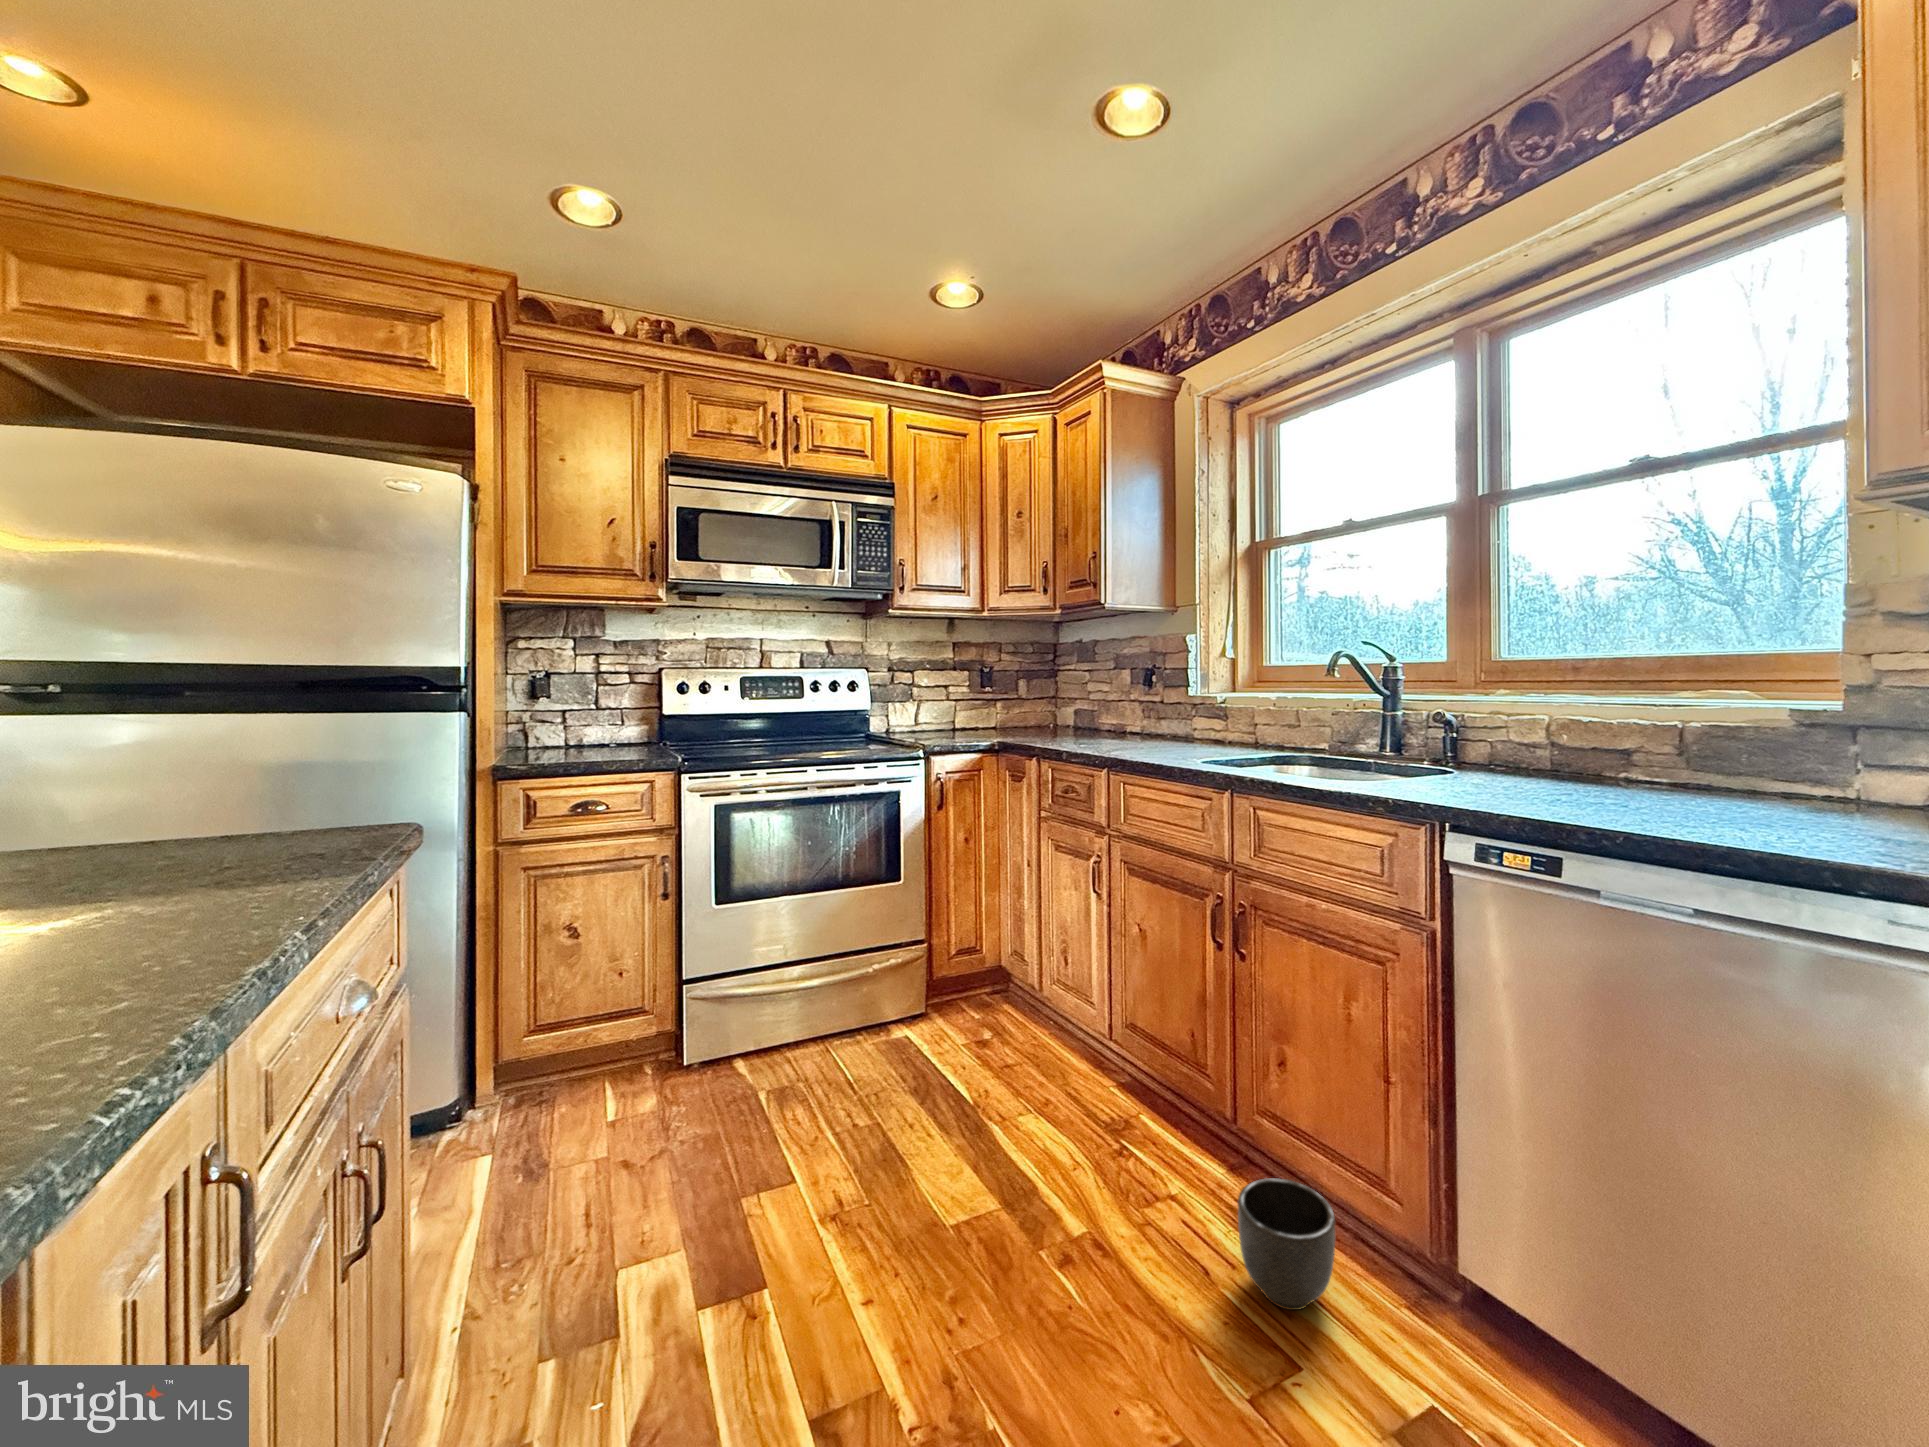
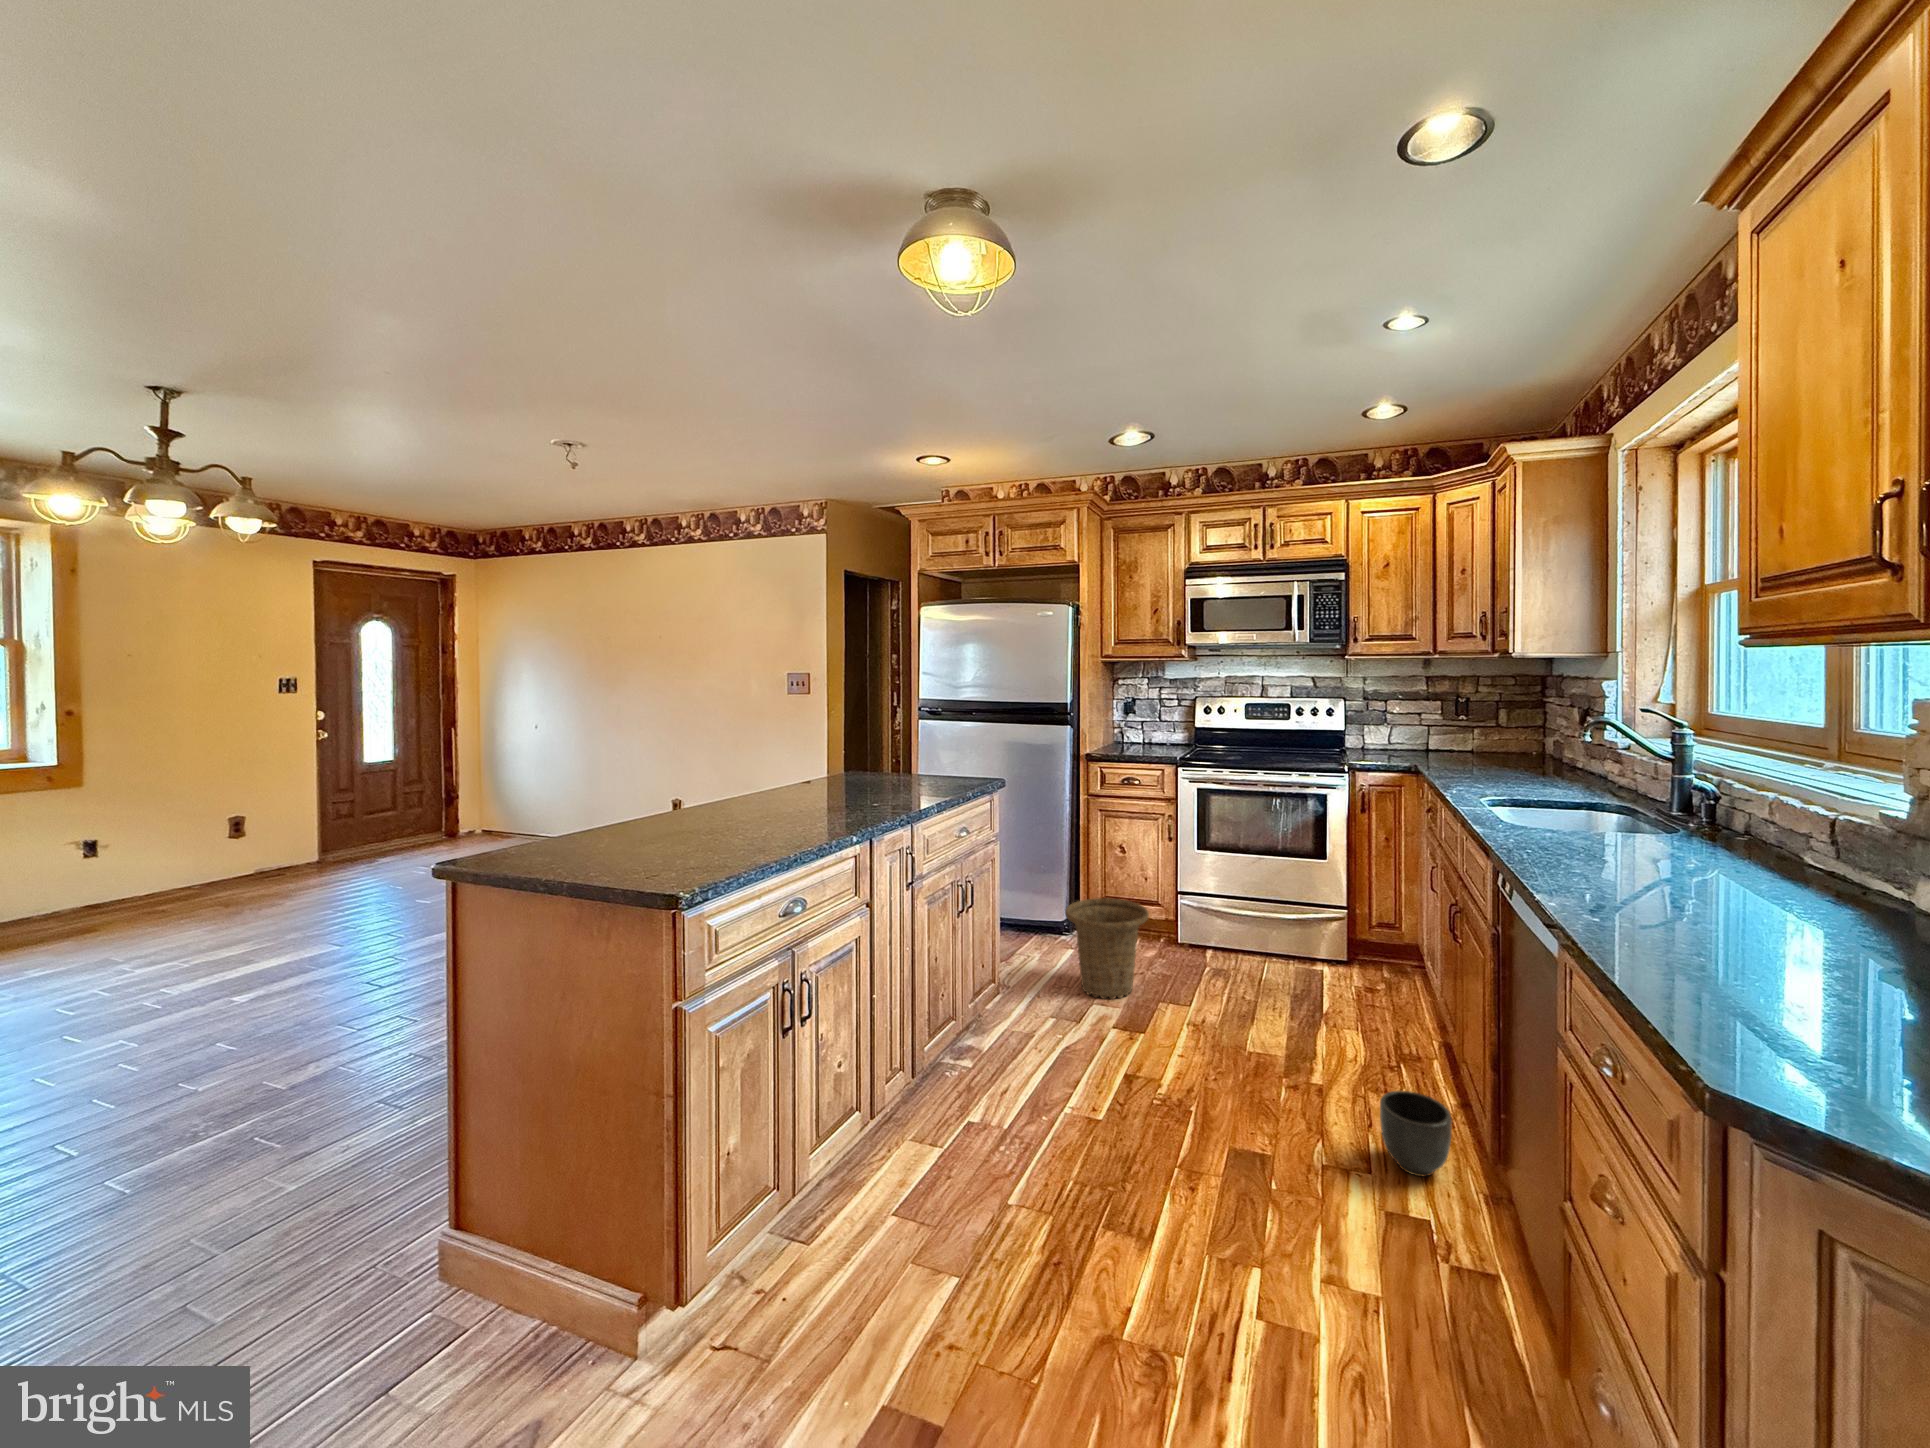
basket: none [523,1029,708,1255] -> present [1065,898,1149,999]

